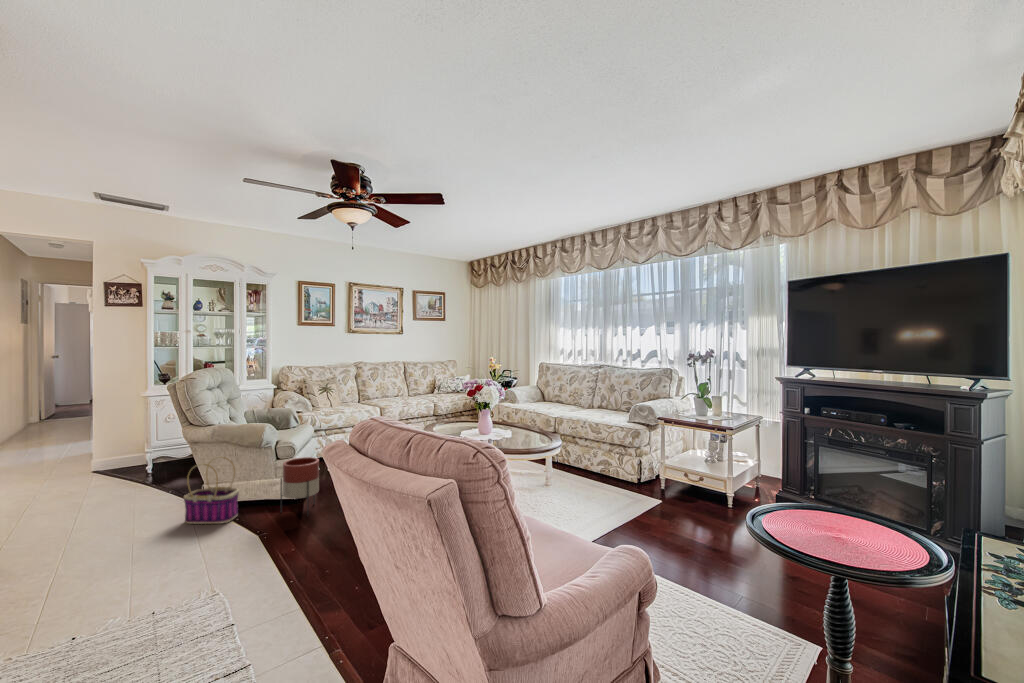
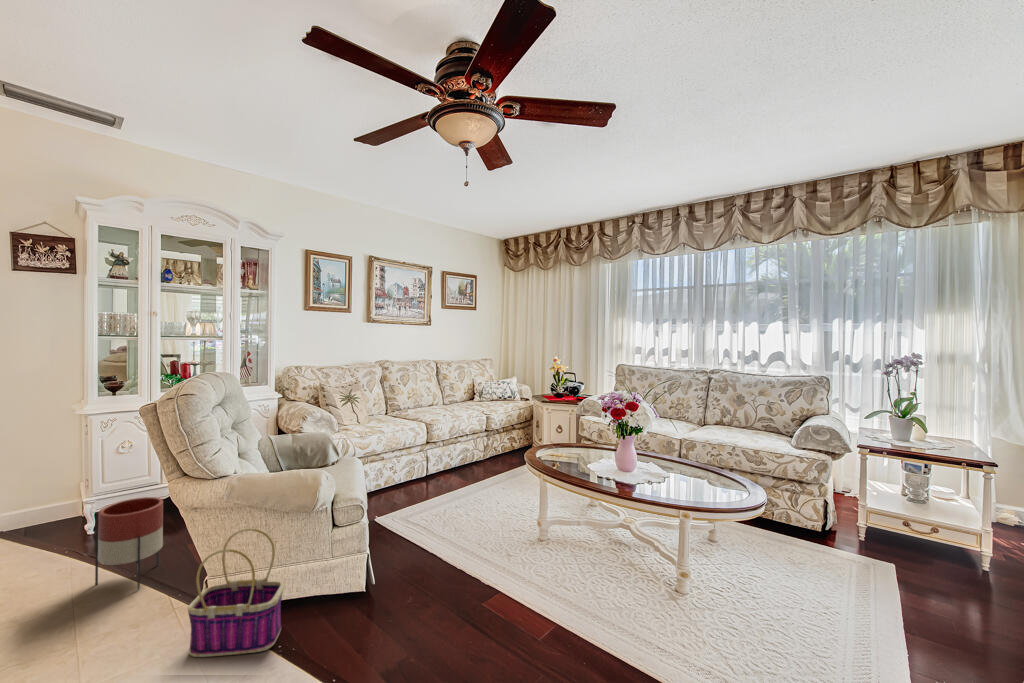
planter: present [280,457,319,516] -> present [95,497,163,590]

